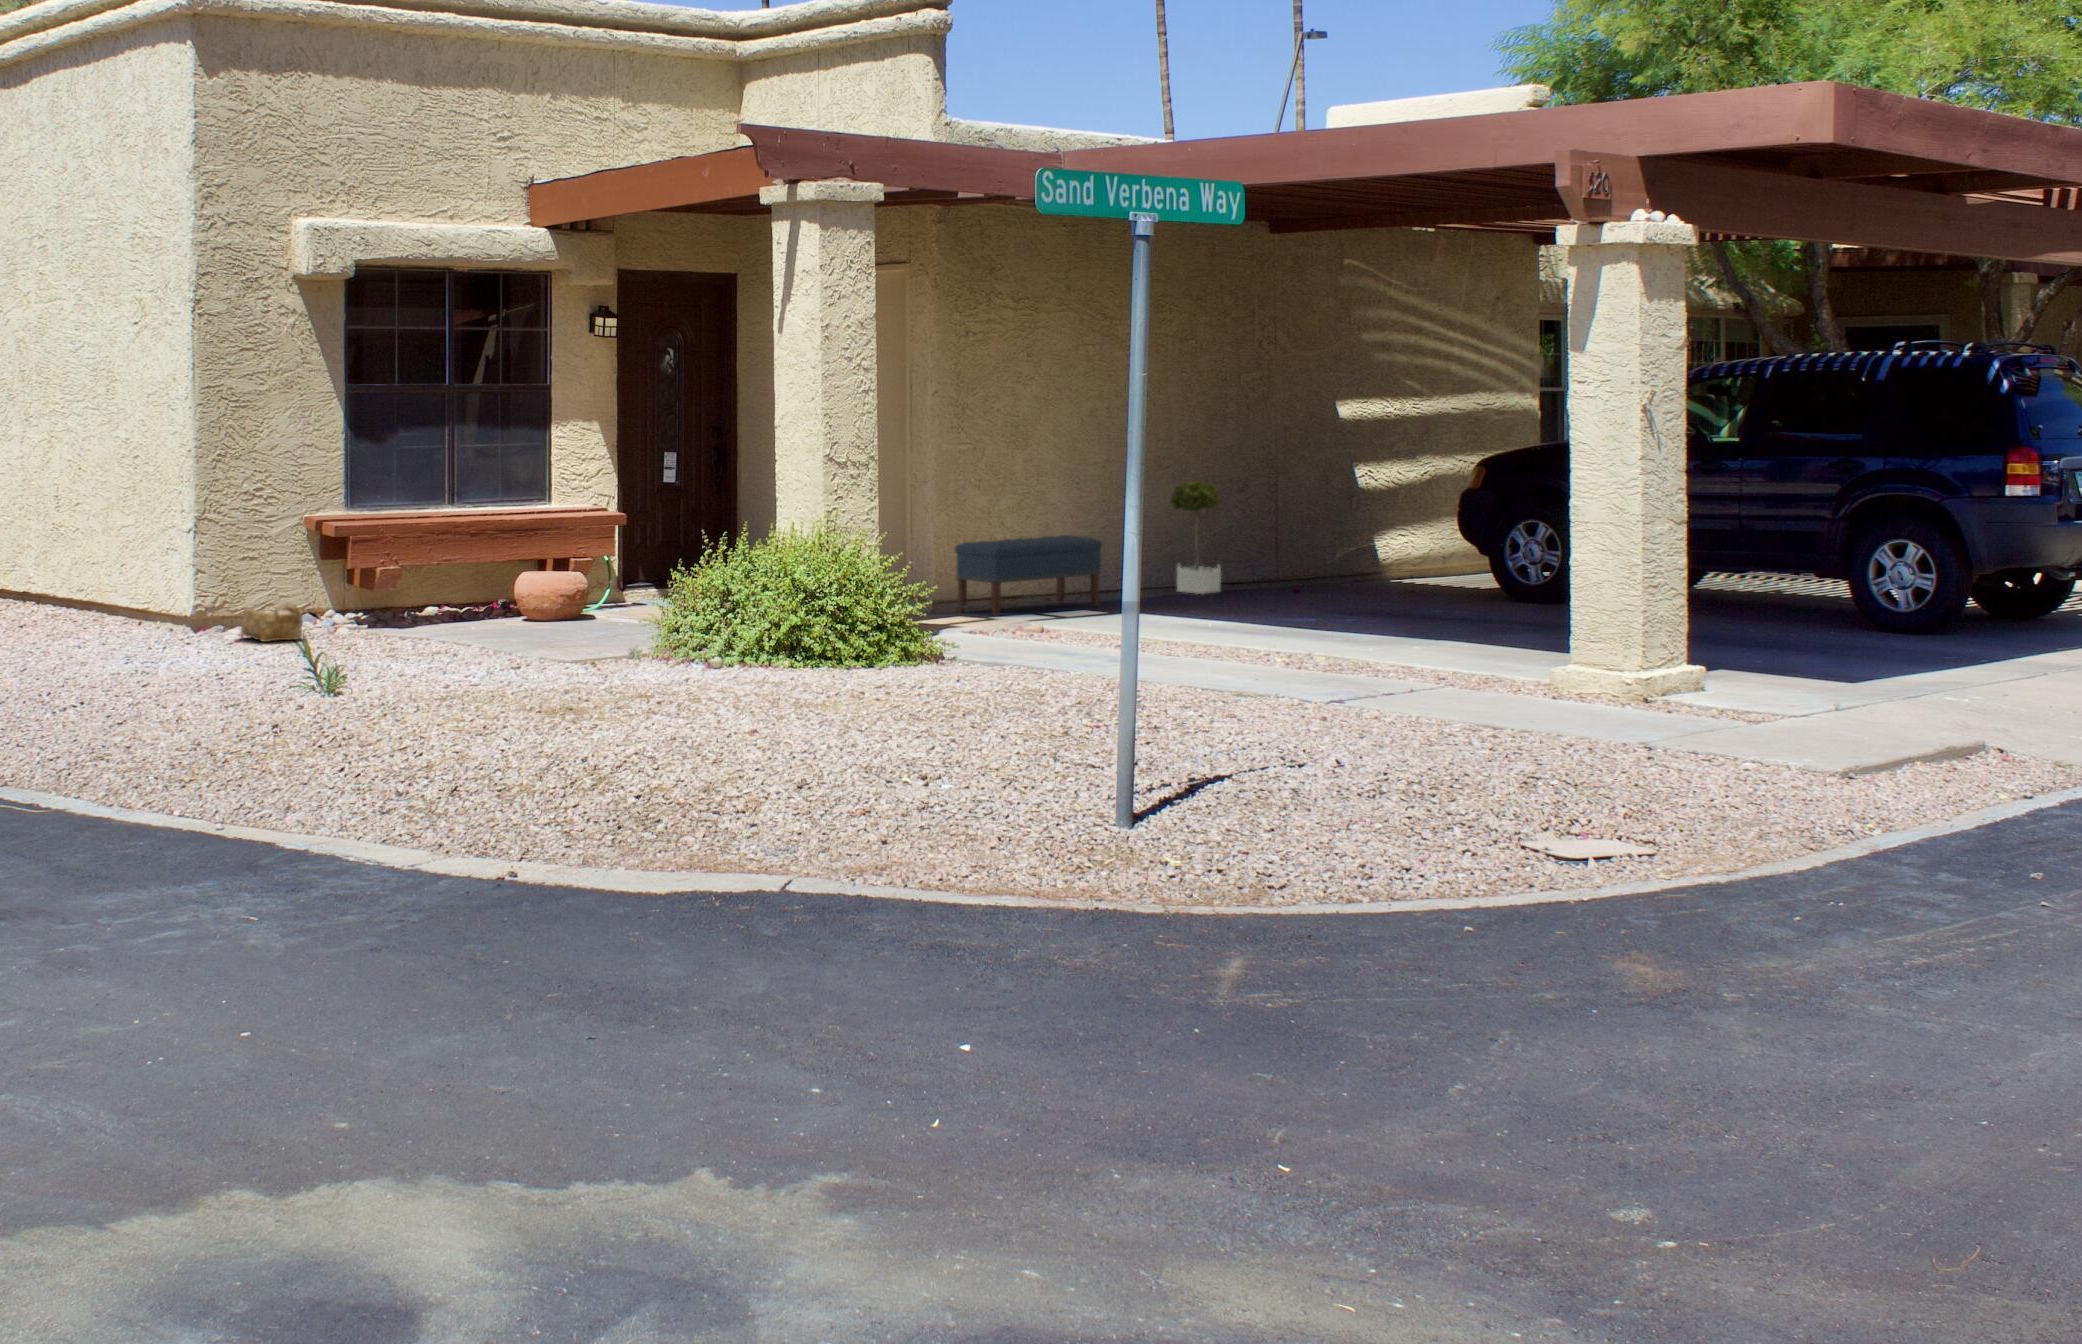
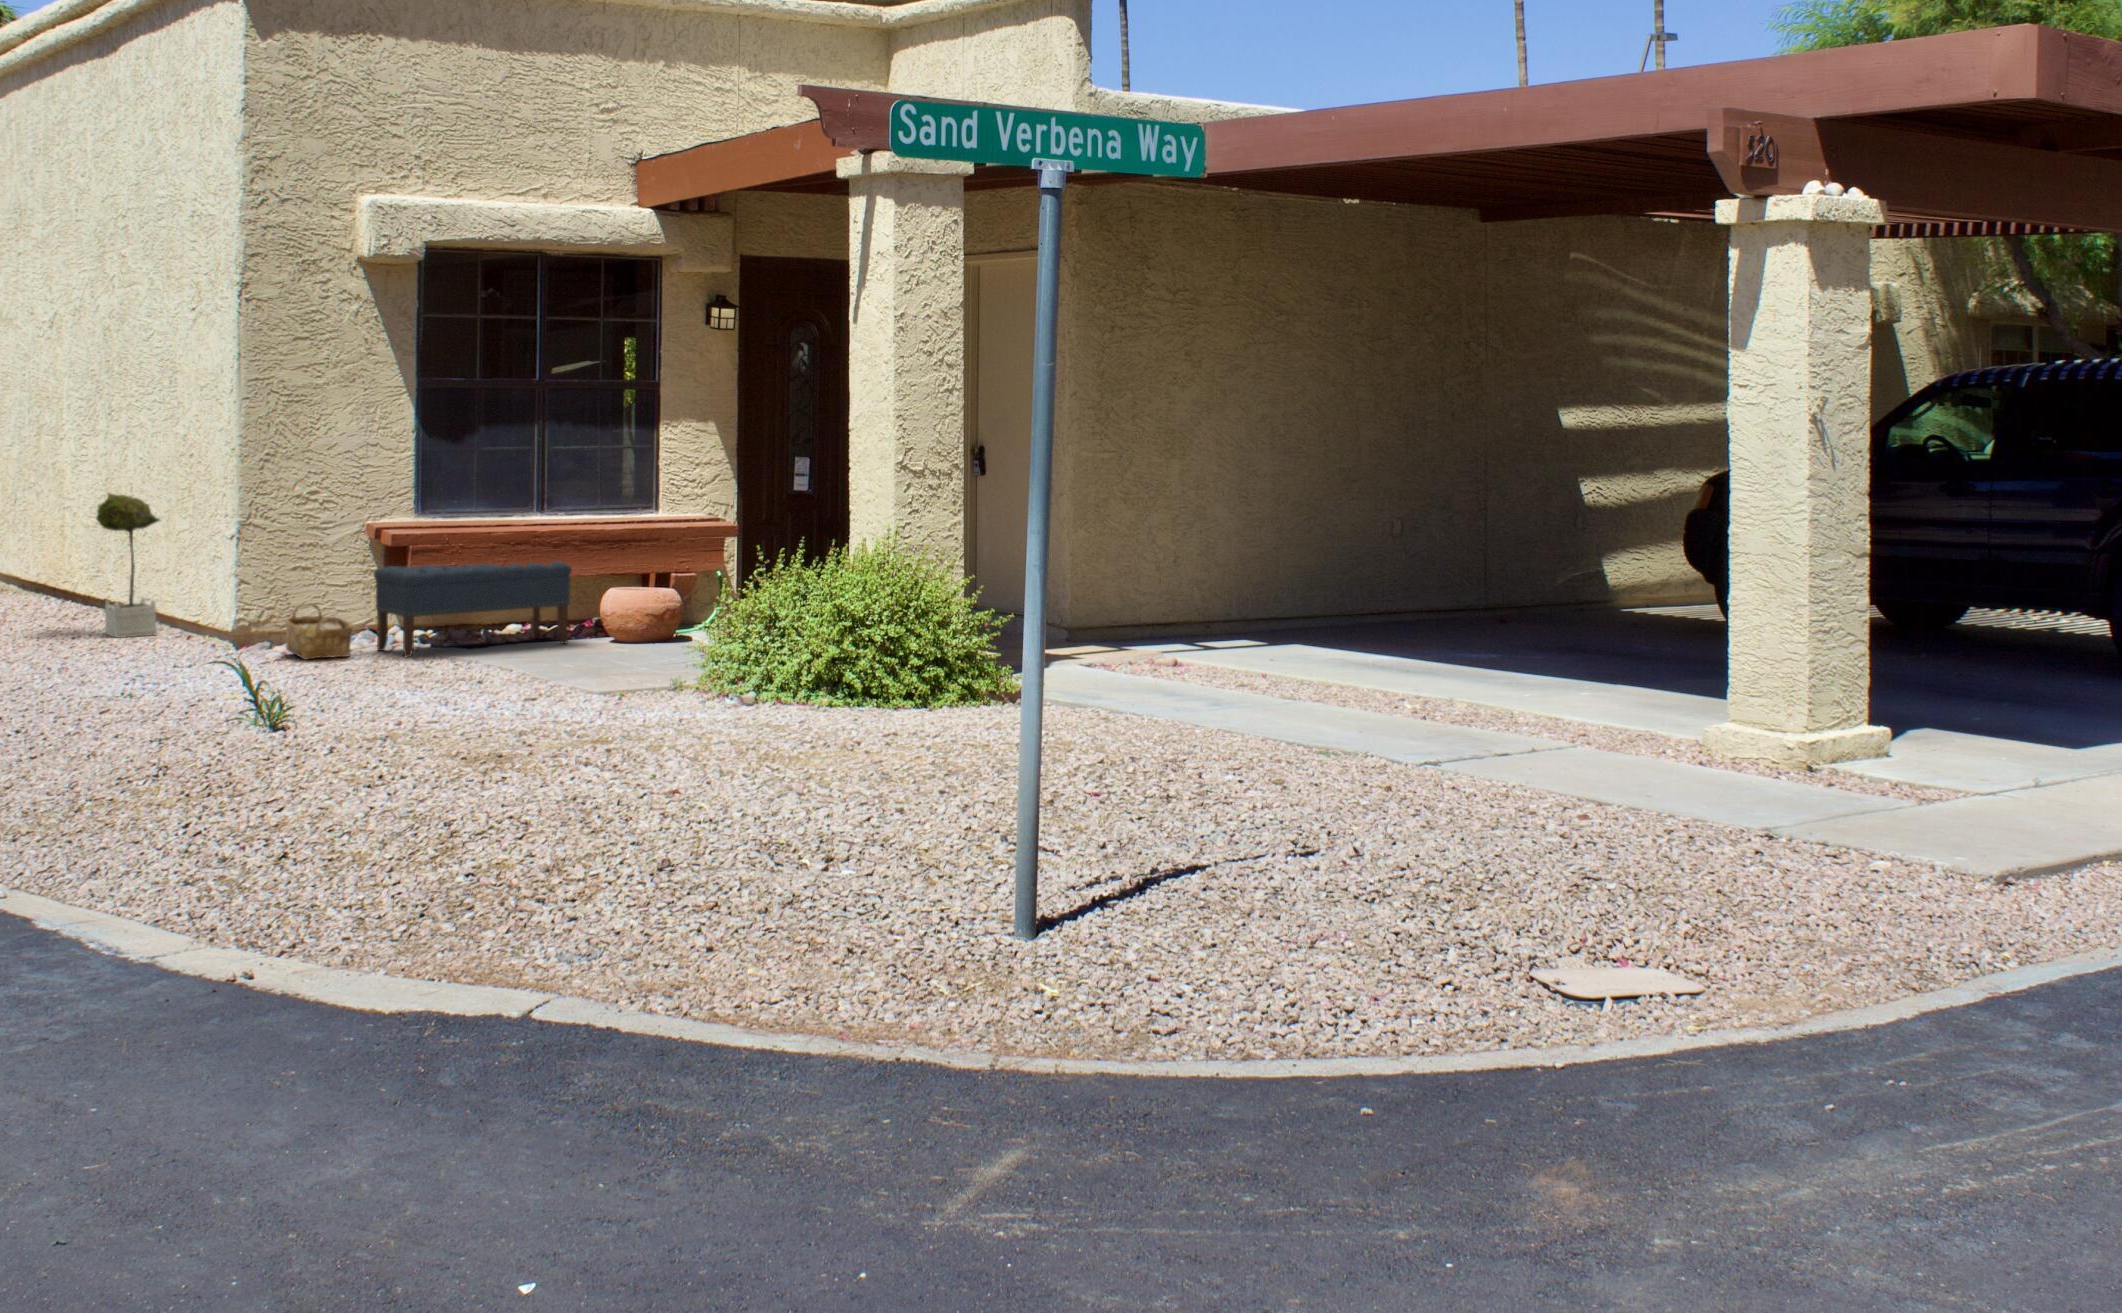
potted tree: present [1171,481,1221,594] -> present [96,493,159,638]
bench: present [955,535,1102,617] -> present [374,562,572,657]

